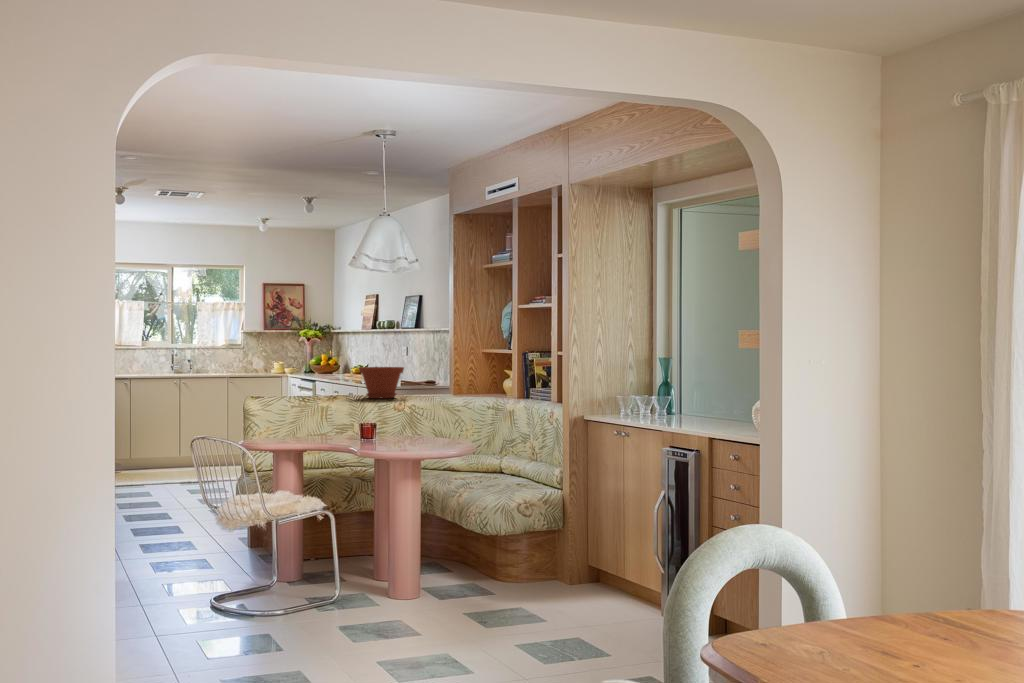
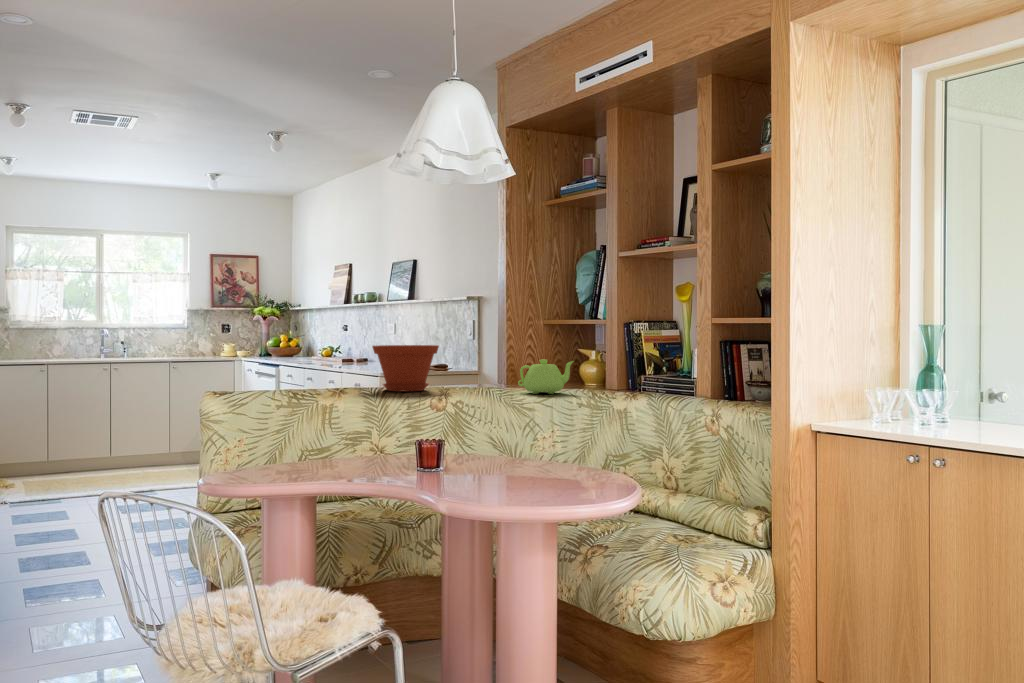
teapot: none [455,378,492,401] -> present [518,360,573,394]

